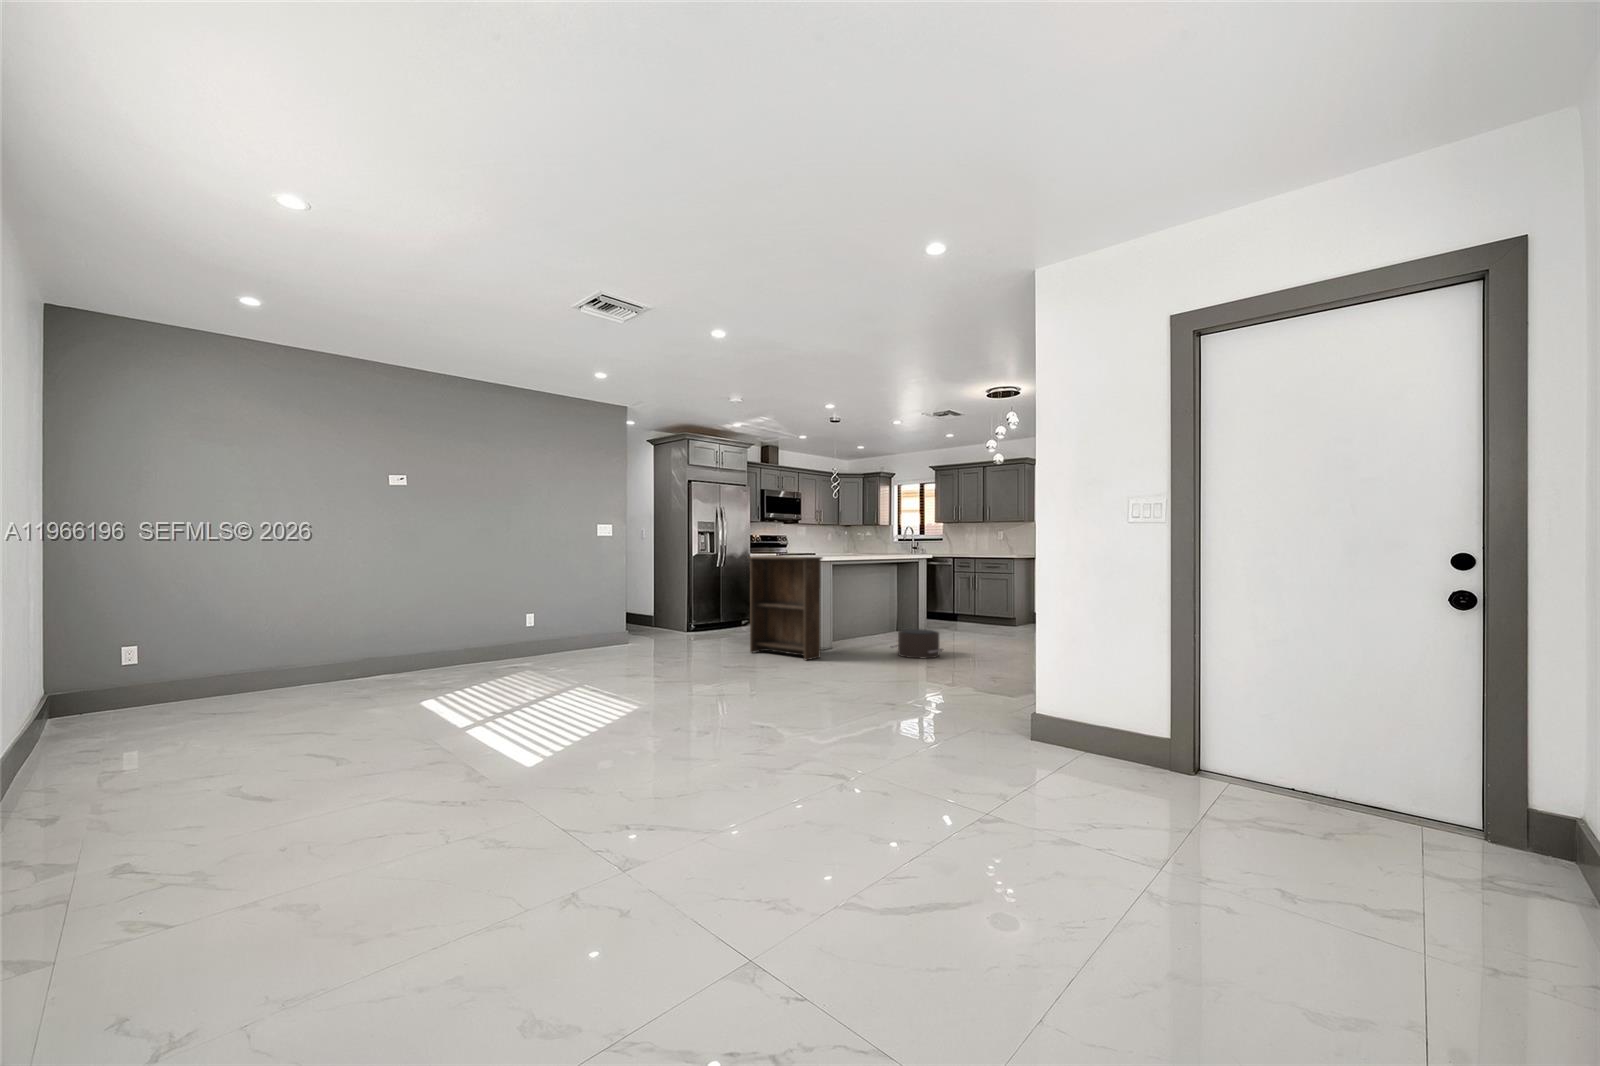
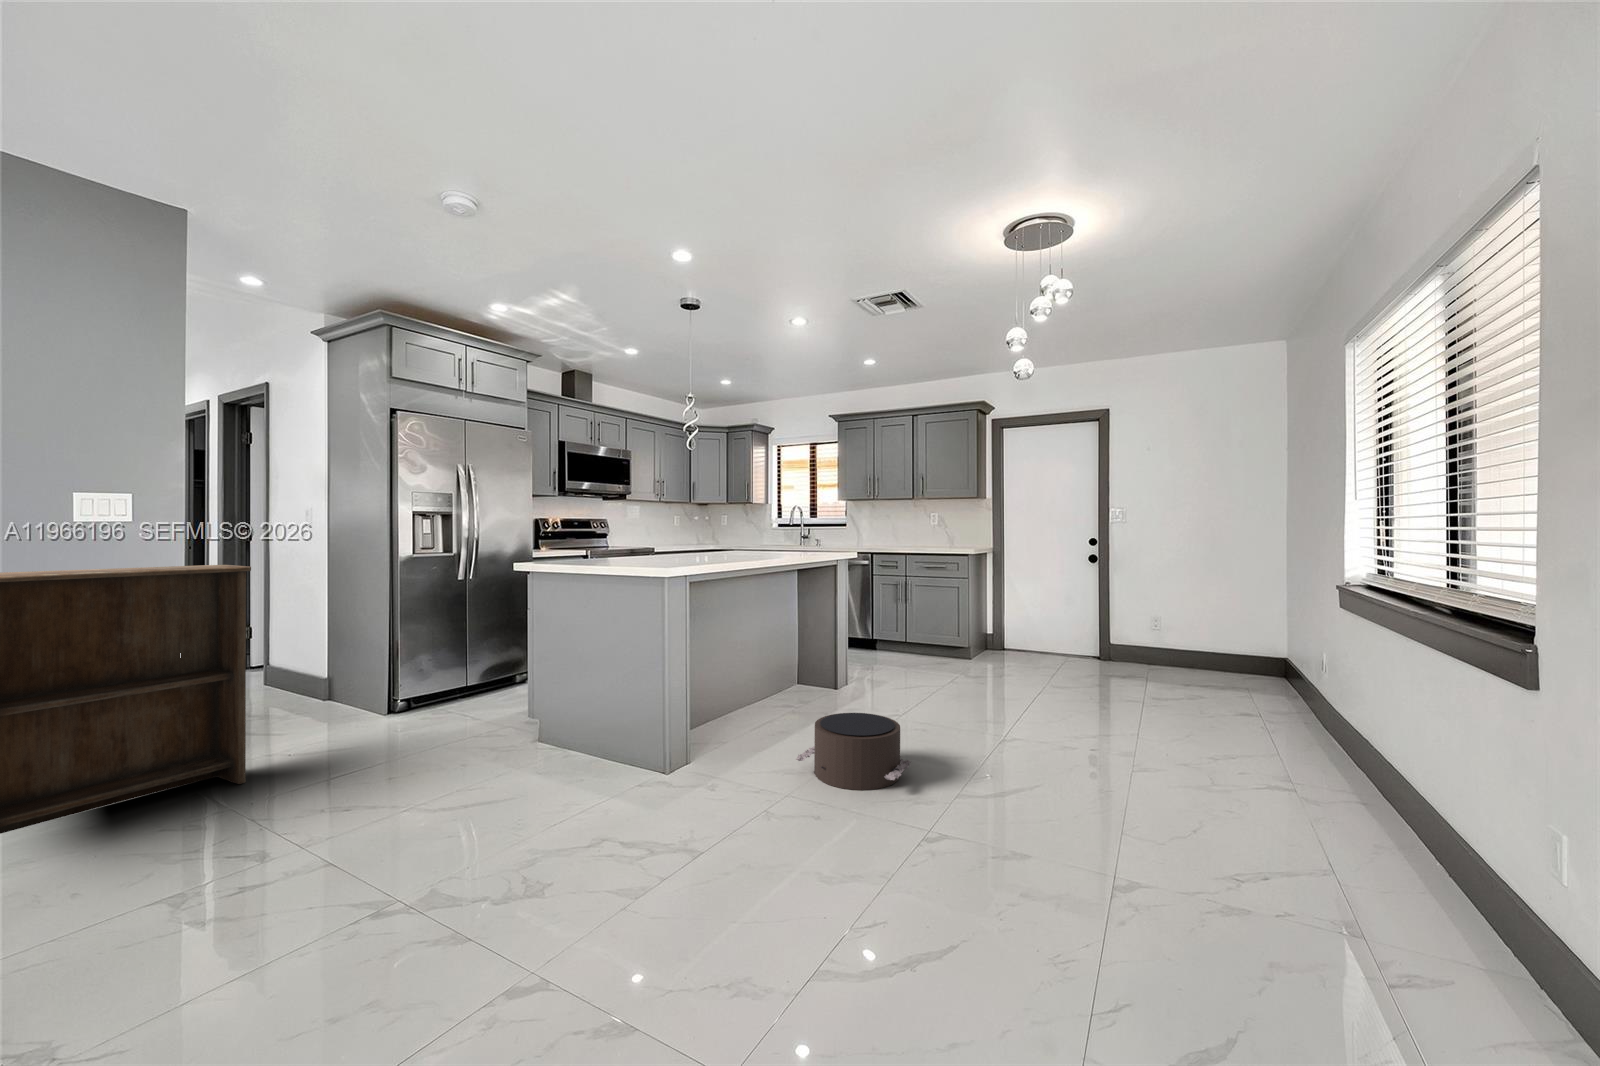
bookshelf: present [749,556,822,660] -> present [0,565,251,834]

